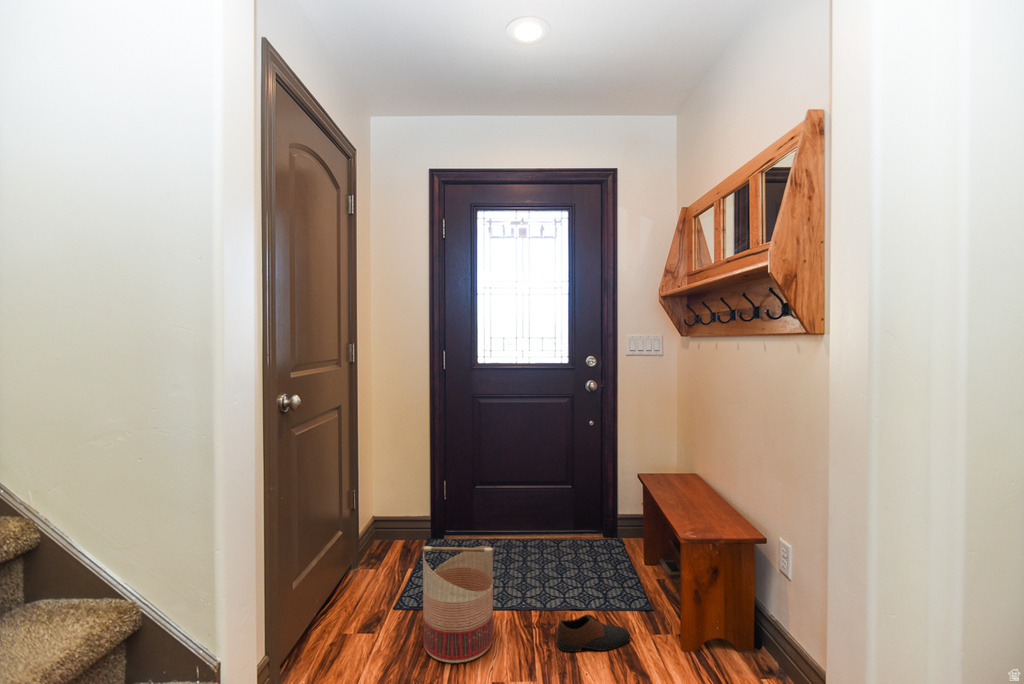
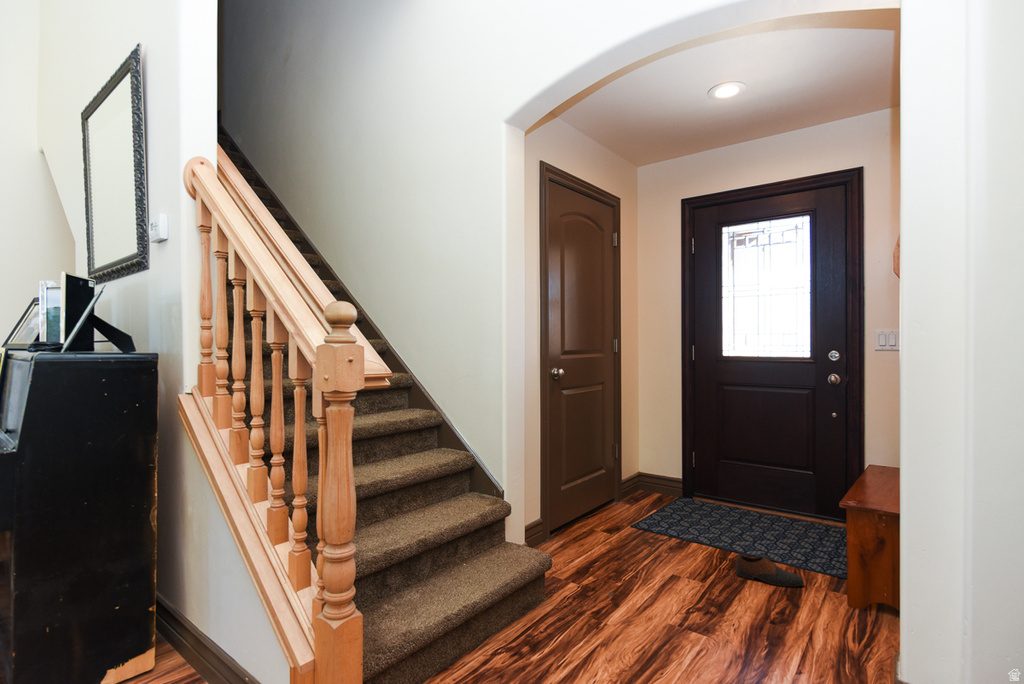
basket: present [422,546,494,663] -> none [639,480,690,561]

